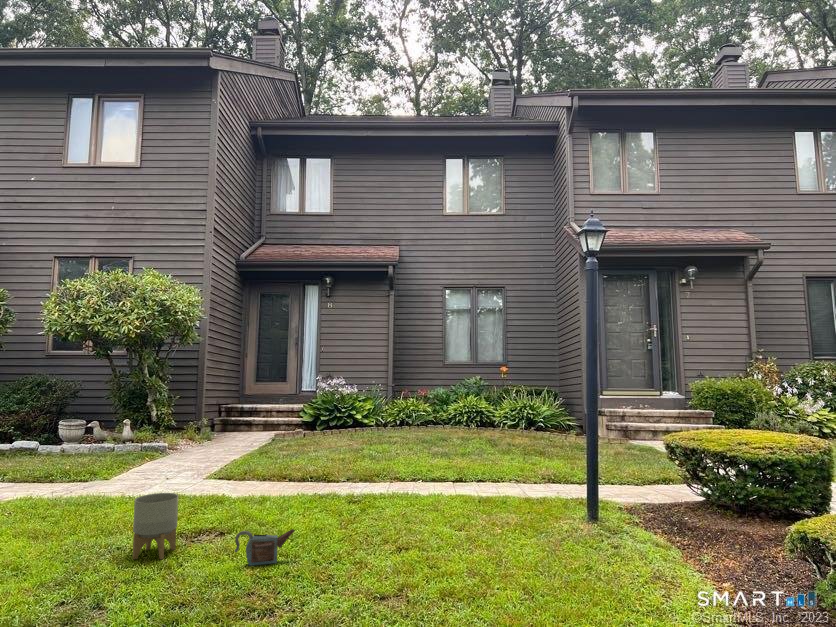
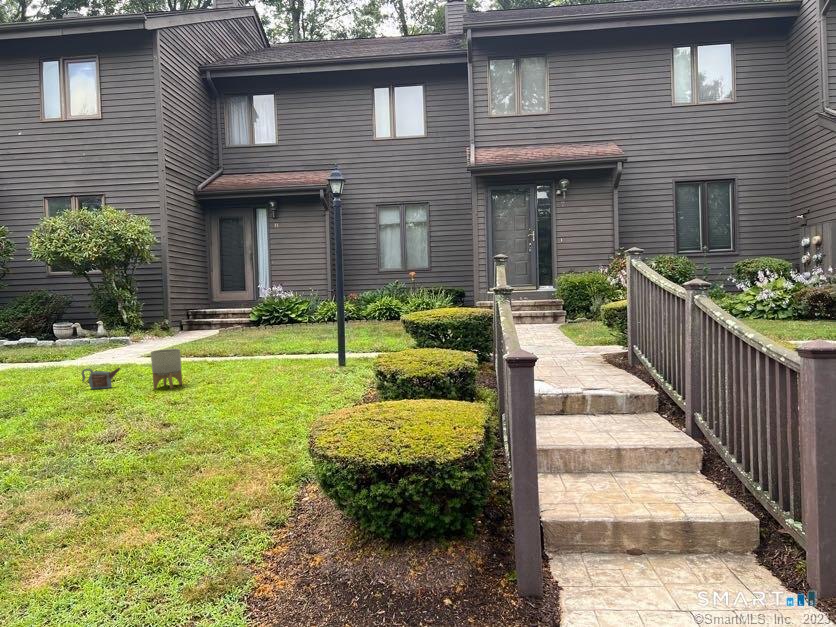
planter: present [133,493,178,559] -> present [151,349,182,389]

